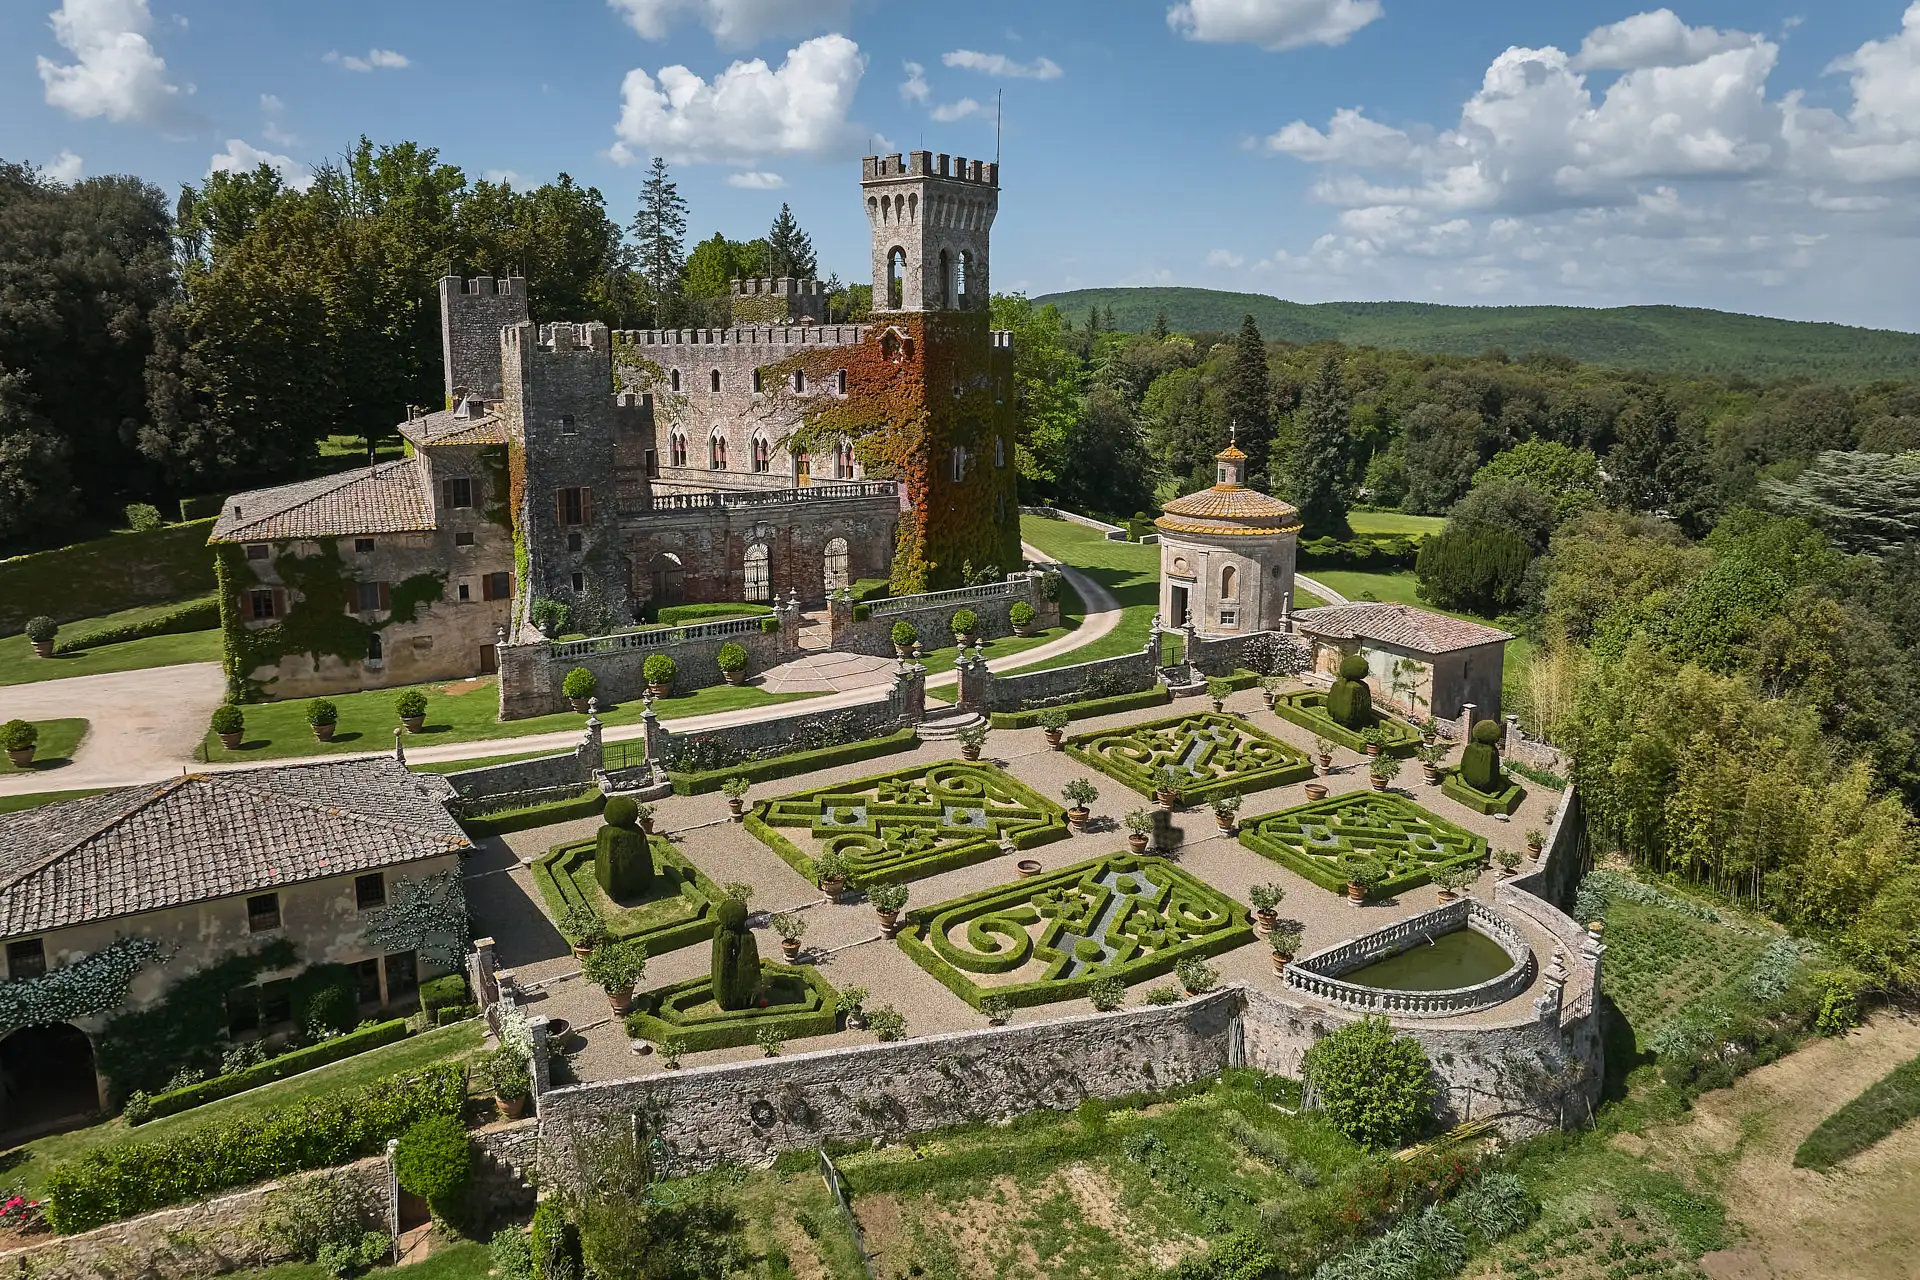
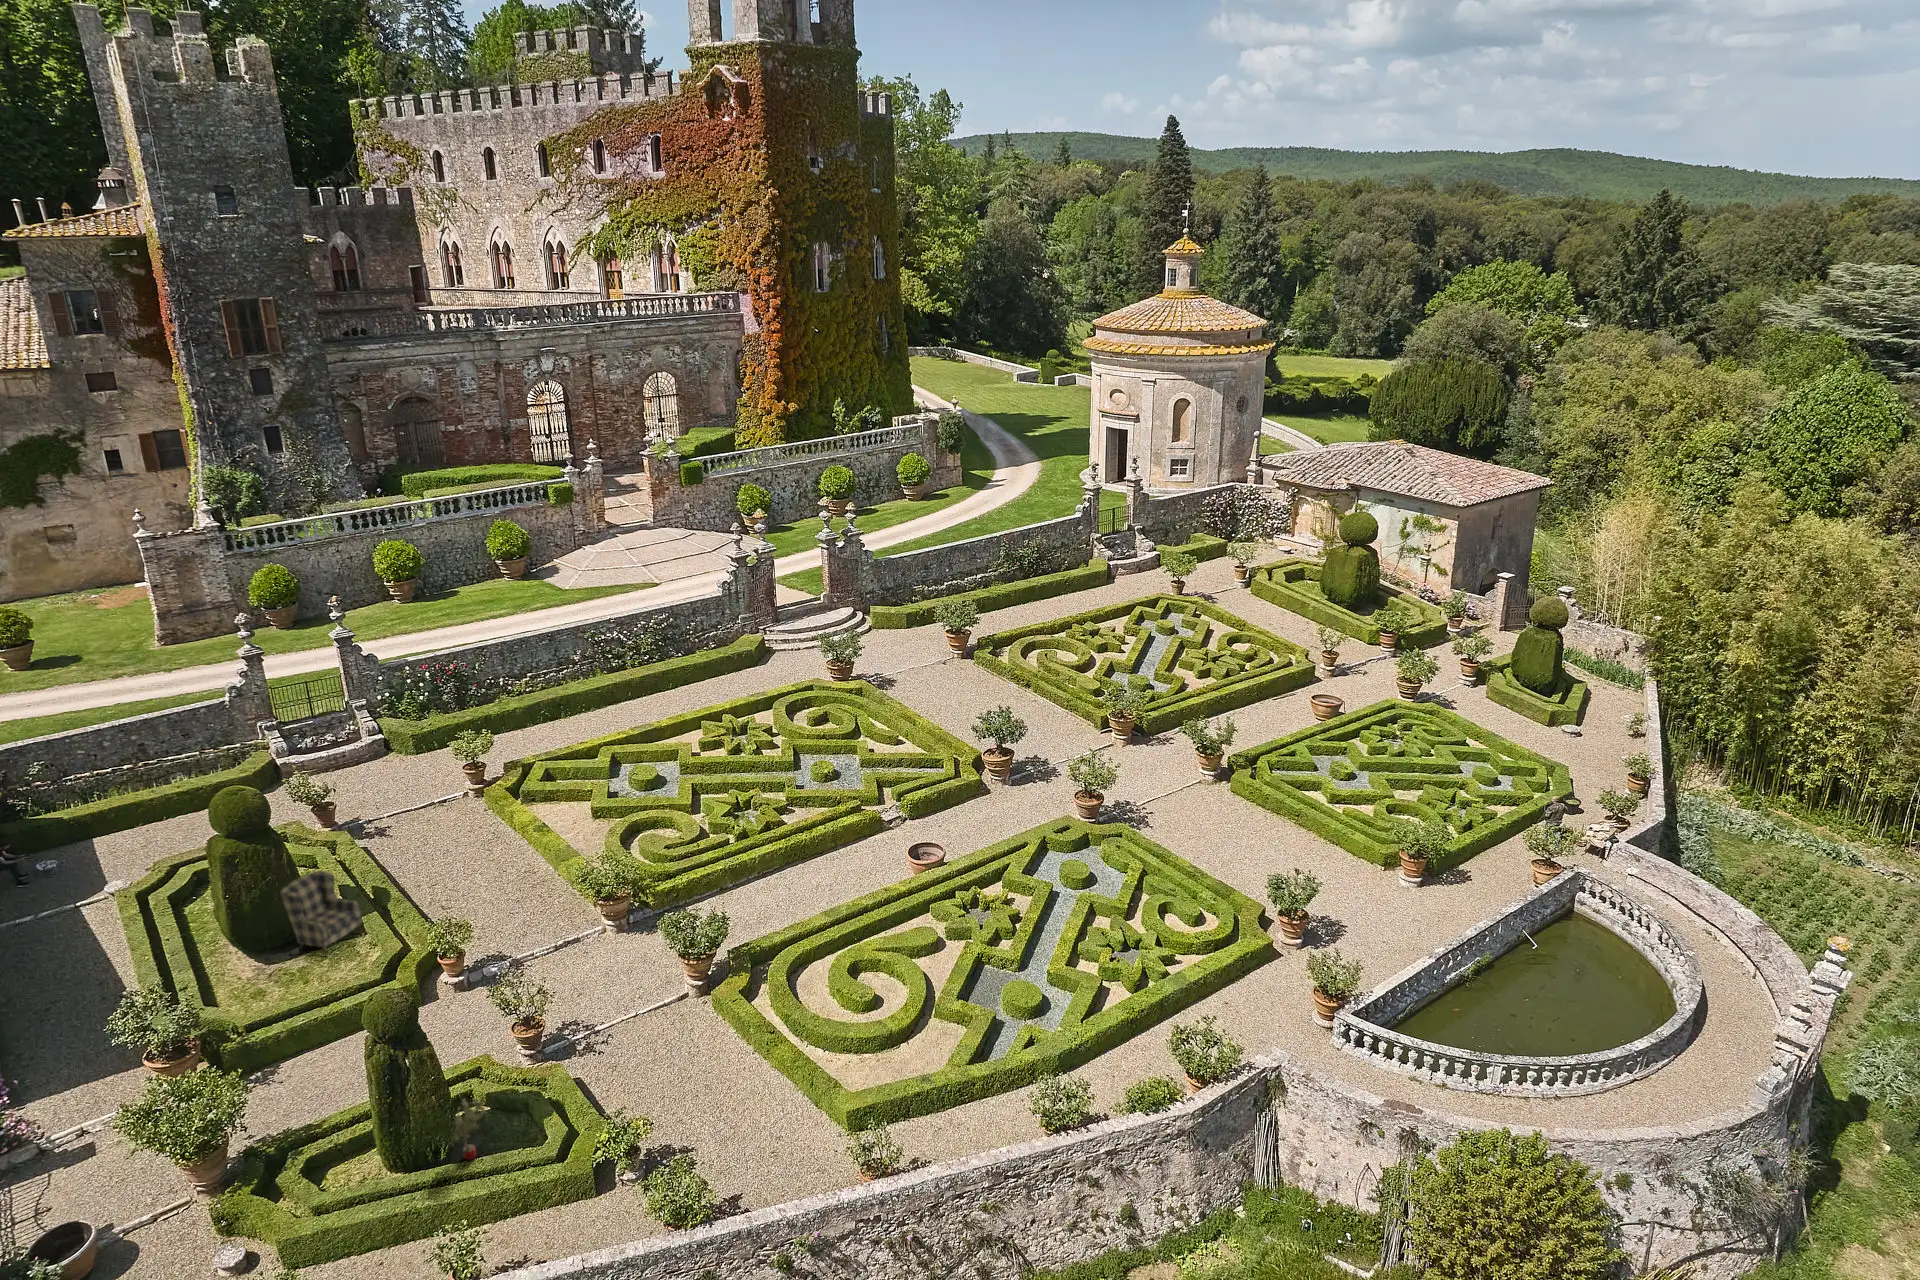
chair: present [1150,809,1185,853] -> present [280,871,362,957]

